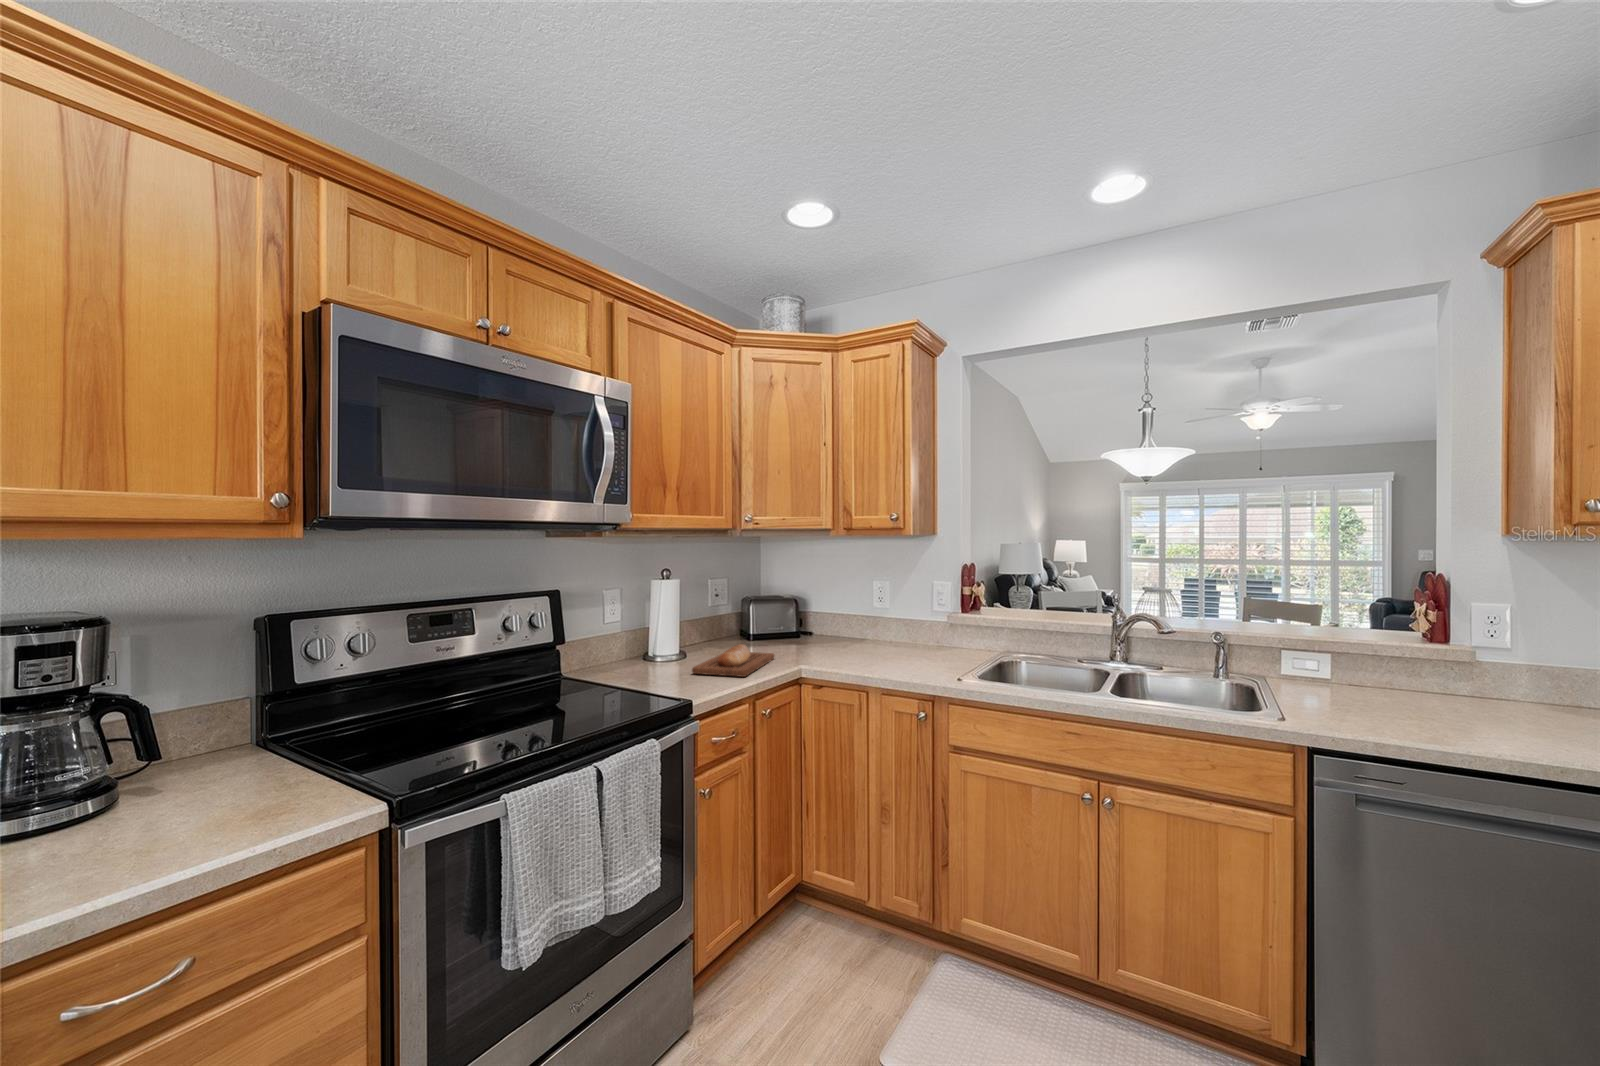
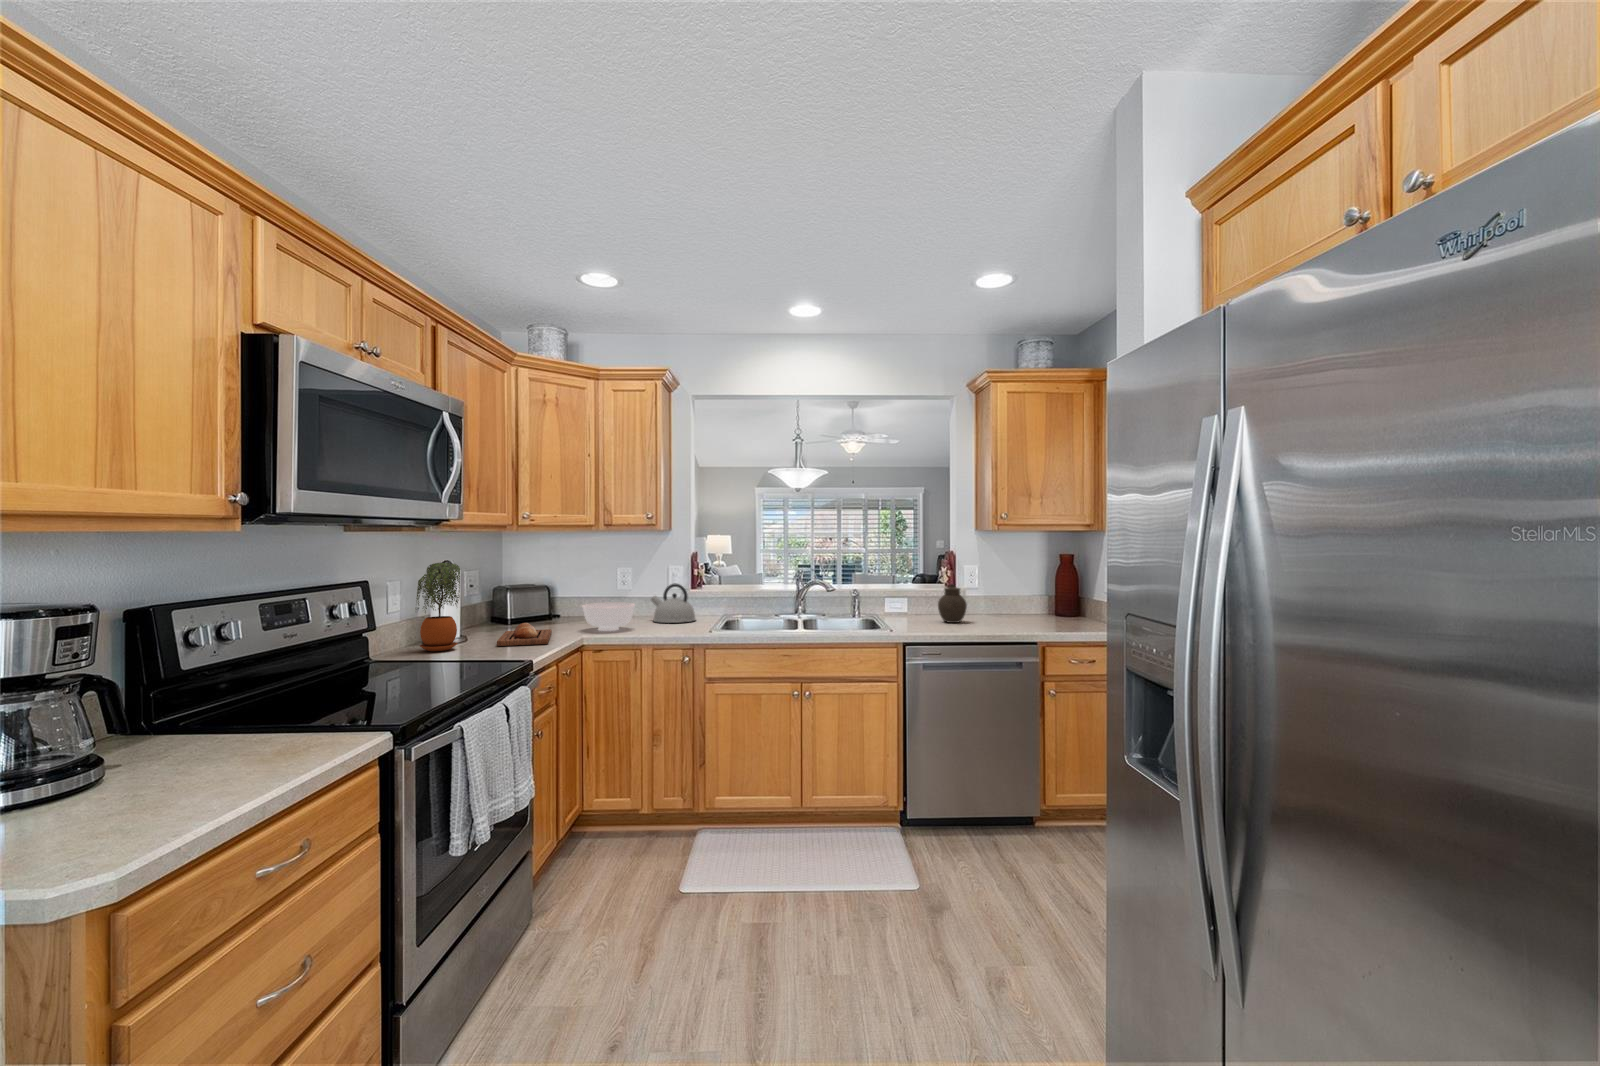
potted plant: none [607,572,662,674] -> present [416,562,460,651]
kettle: none [908,603,965,656] -> present [651,584,696,623]
bowl: none [811,624,875,661] -> present [582,602,635,631]
jar: none [1391,634,1464,708] -> present [938,584,967,623]

